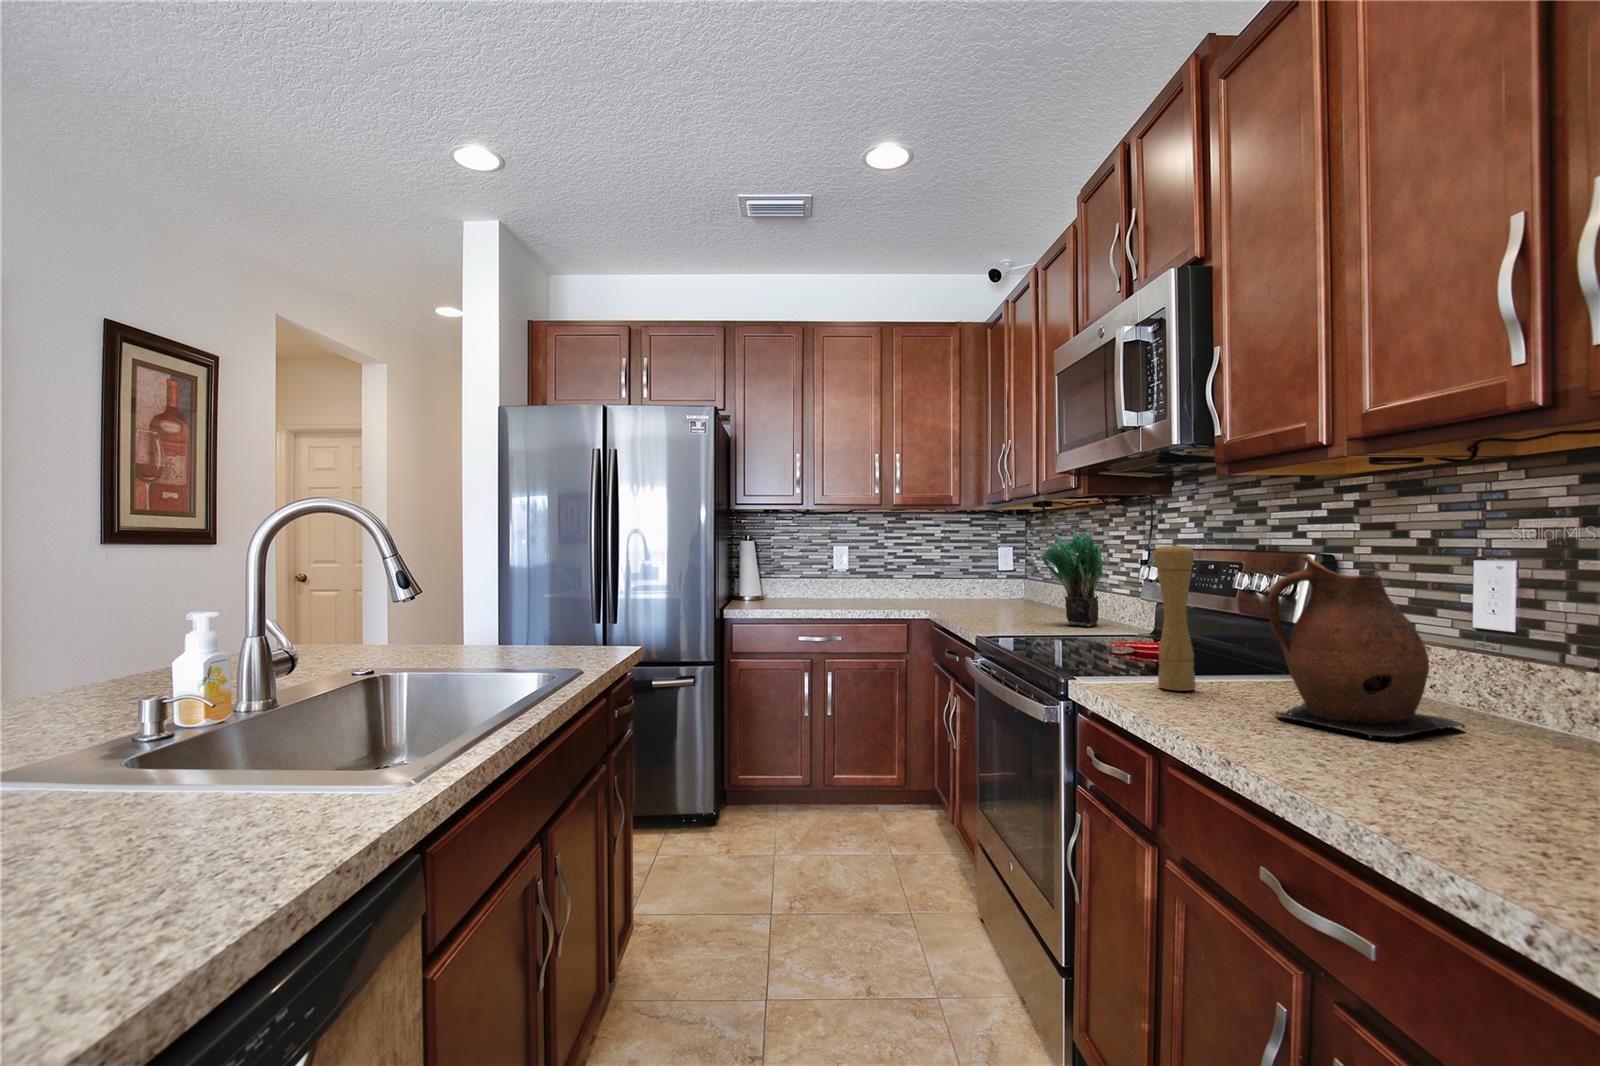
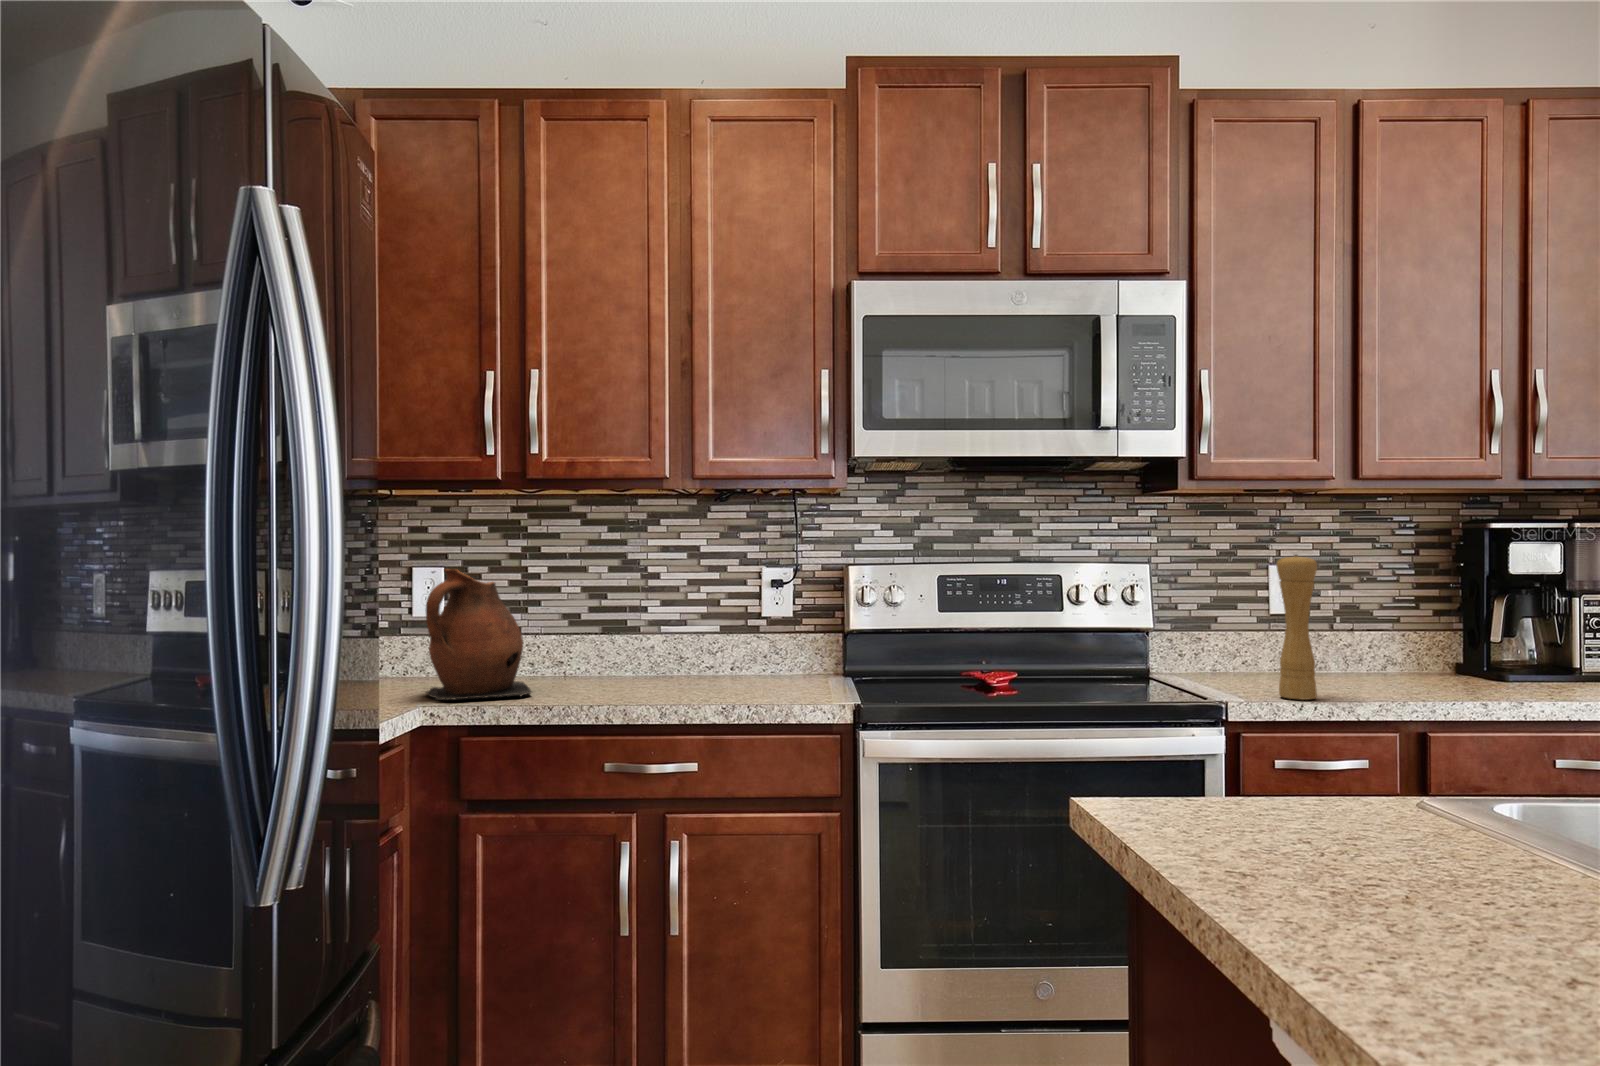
potted plant: present [1041,530,1102,626] -> none [670,536,753,685]
ceramic pitcher: present [1267,556,1465,738] -> present [426,569,532,700]

